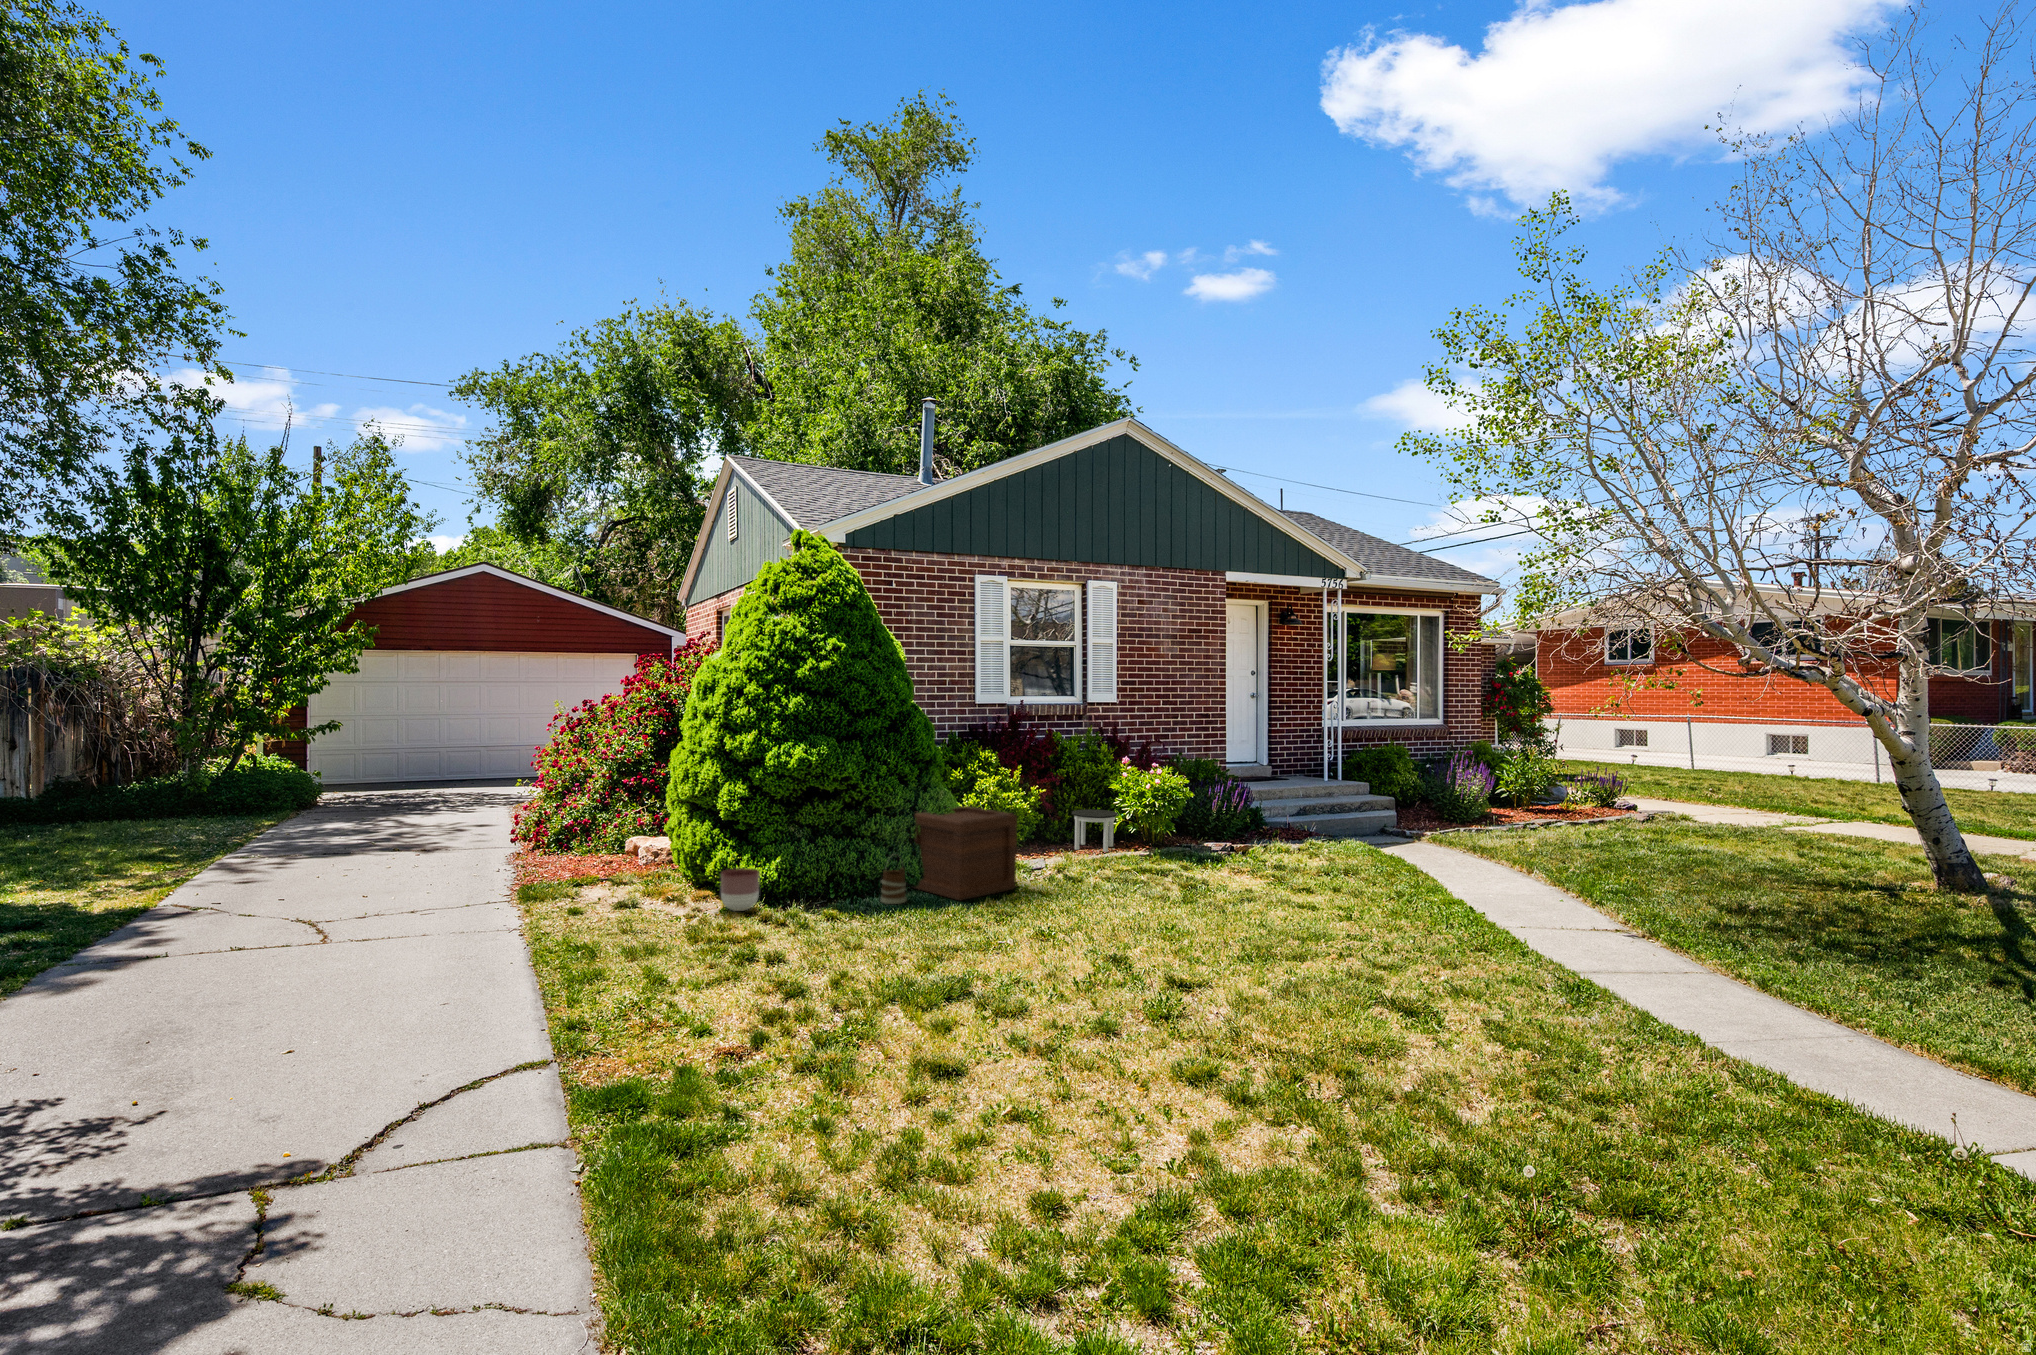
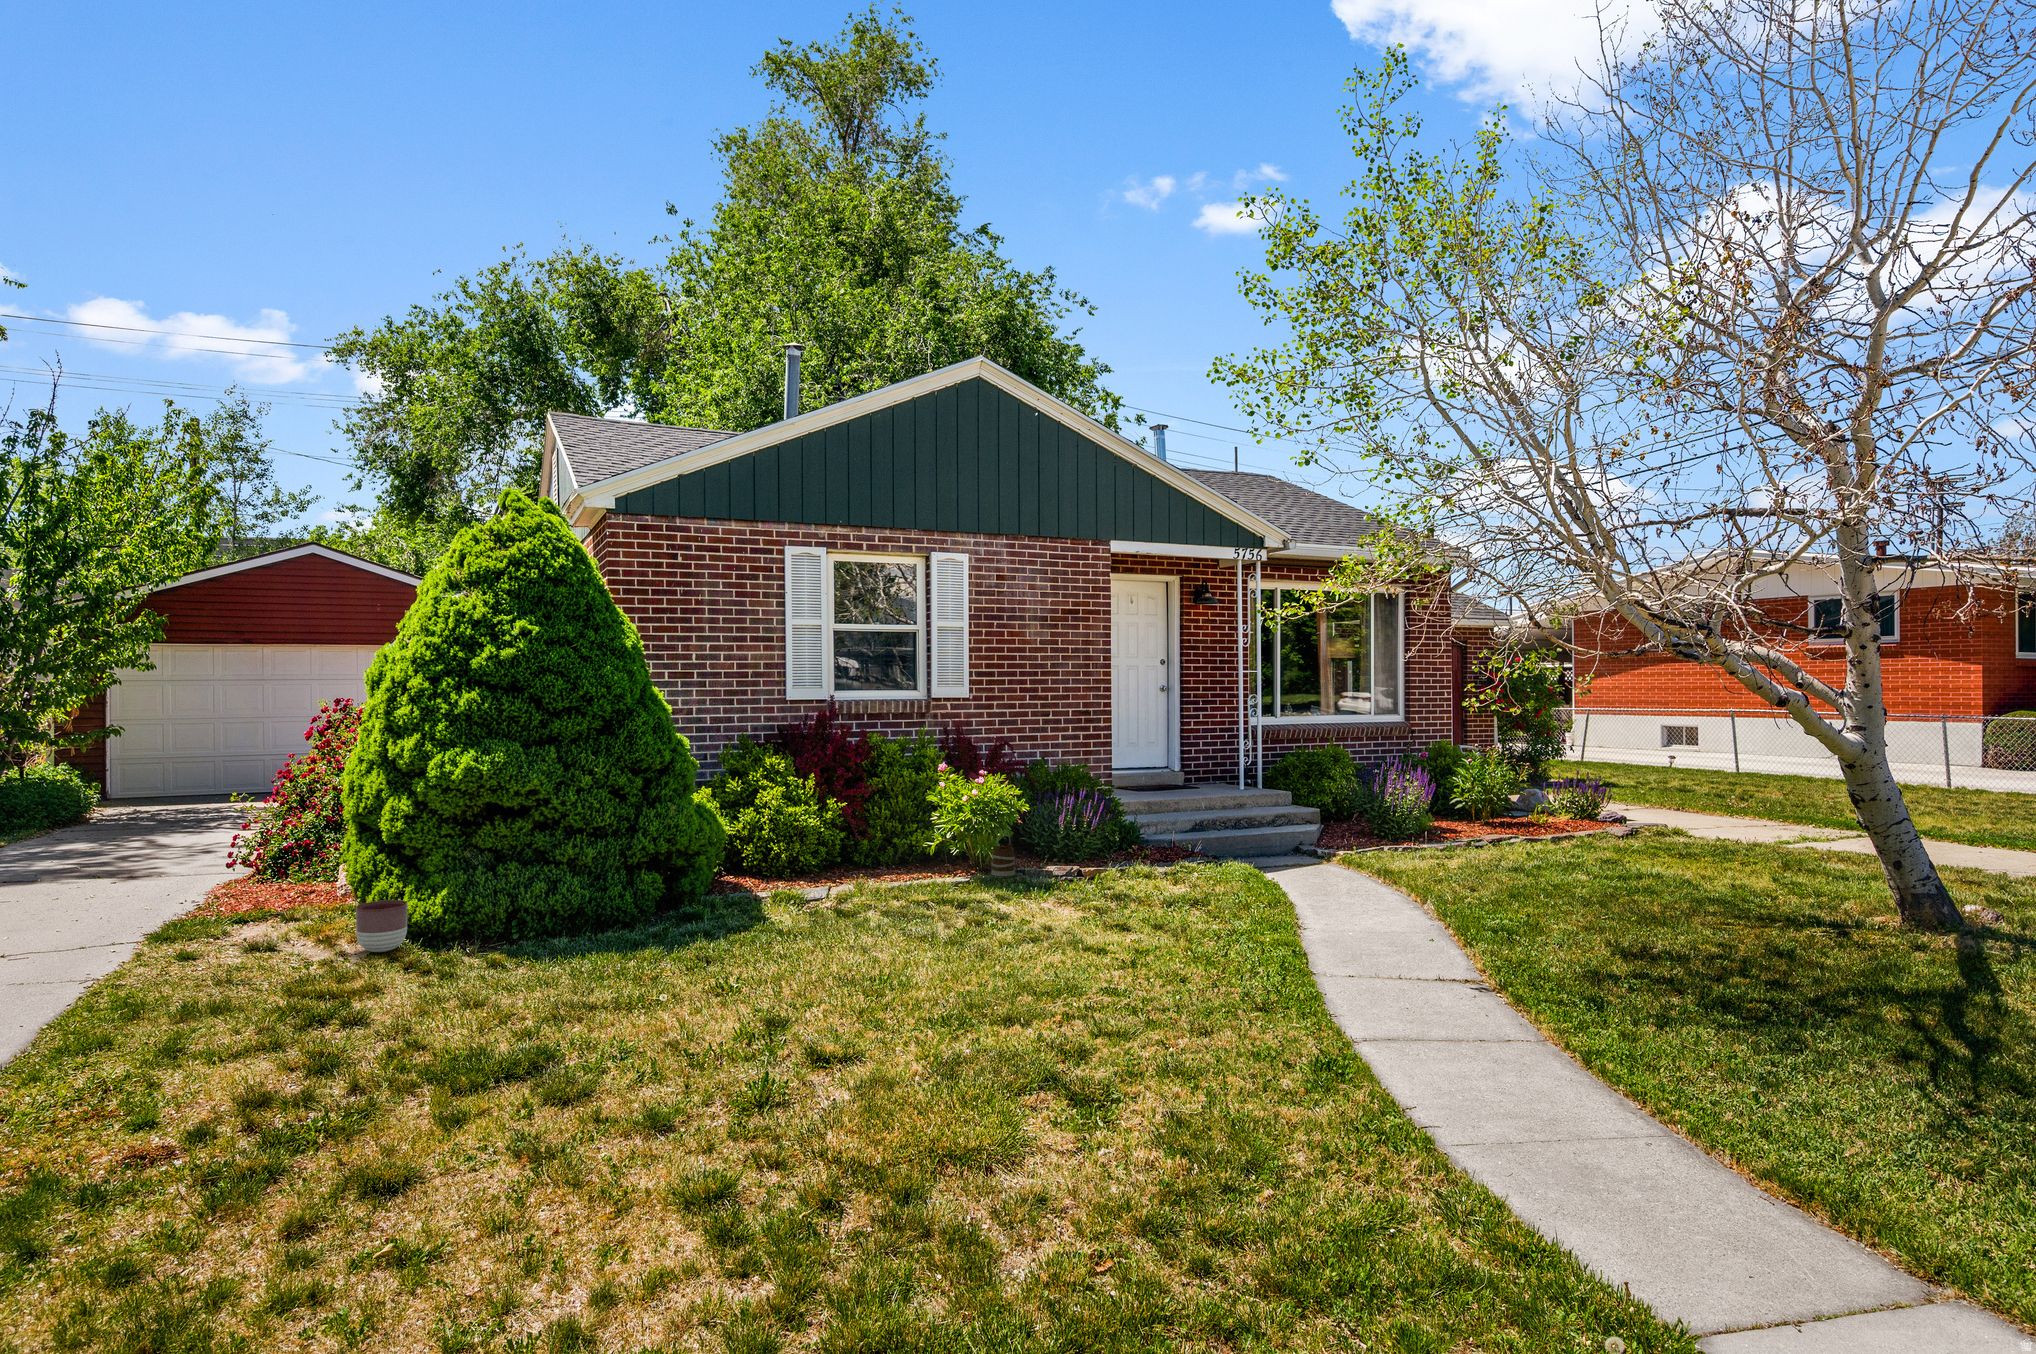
wooden crate: present [914,806,1017,900] -> none [621,823,751,939]
round table: present [1072,809,1118,852] -> none [877,826,933,877]
wooden bucket: present [881,868,907,904] -> present [991,831,1015,876]

